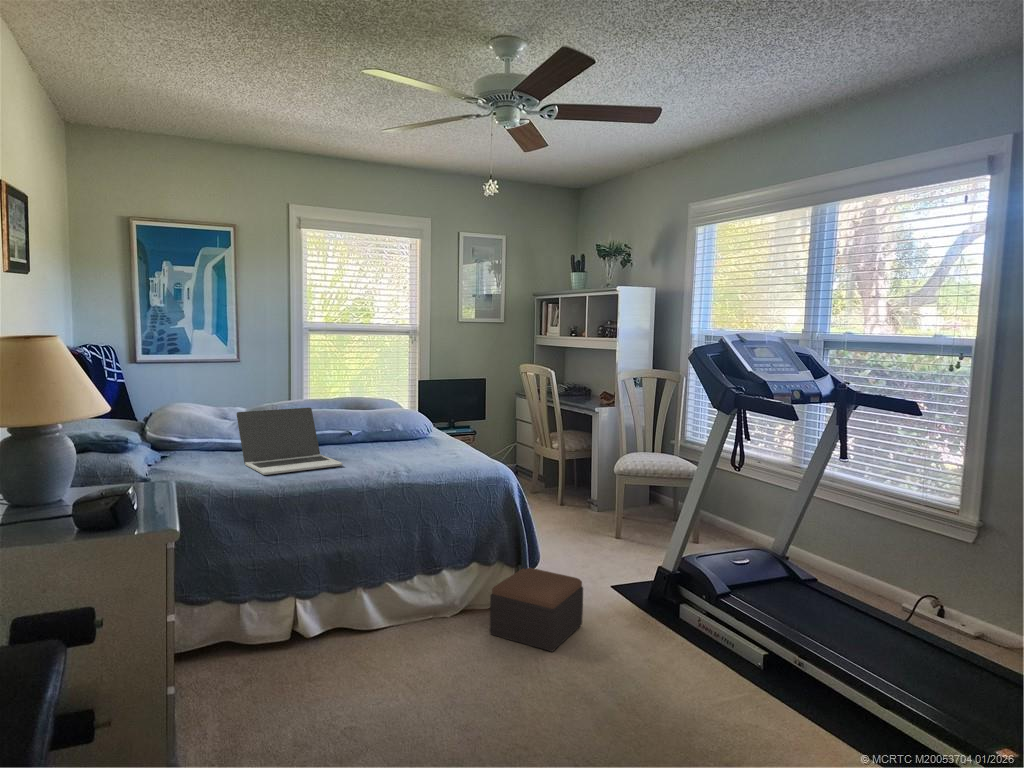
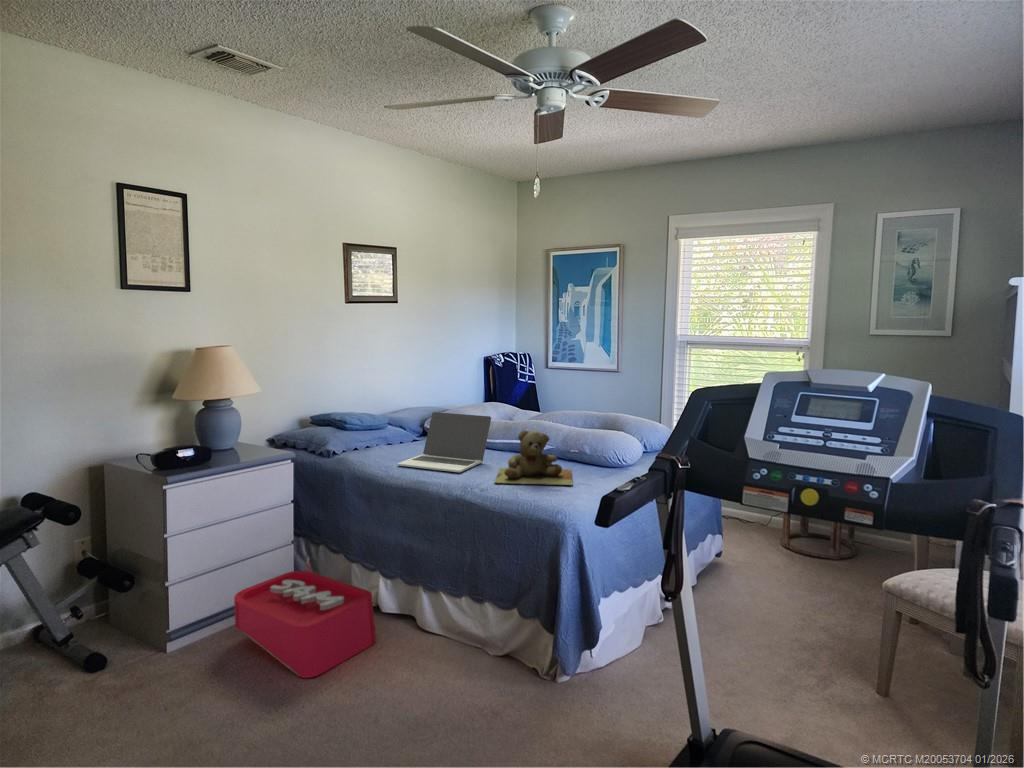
teddy bear: none [350,411,446,464] -> present [495,430,572,485]
footstool: present [490,567,583,651] -> none [471,637,562,741]
storage bin: none [194,607,384,713] -> present [234,556,376,678]

